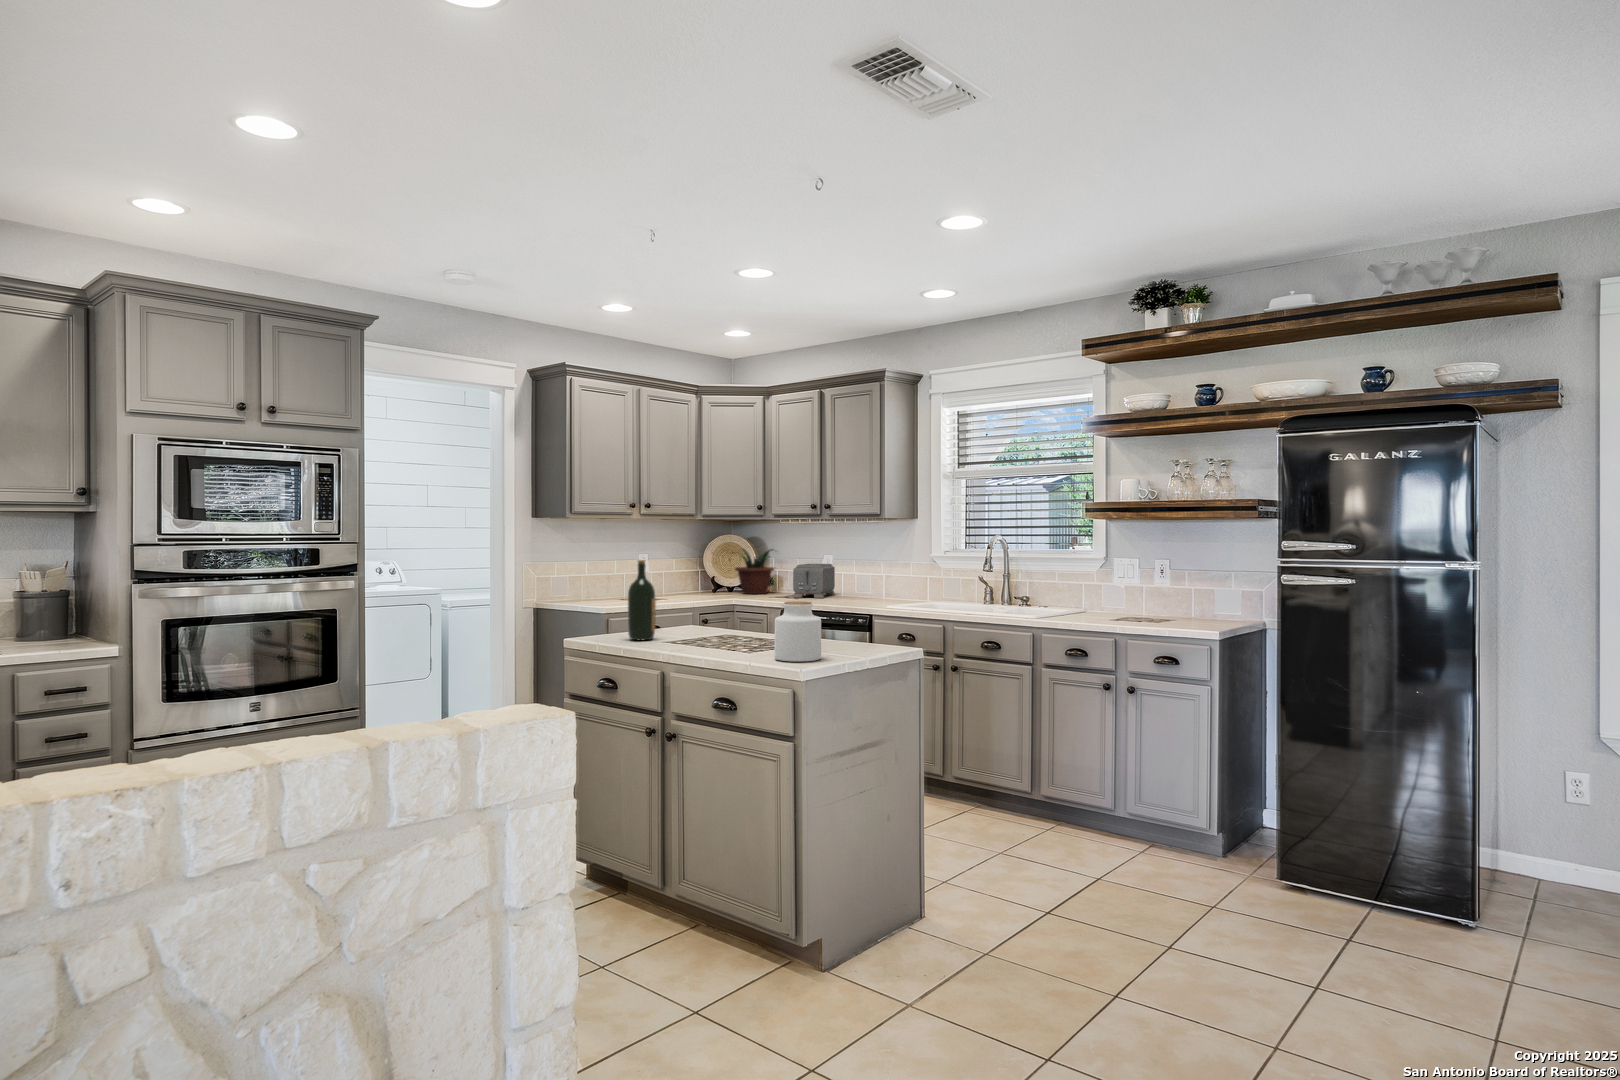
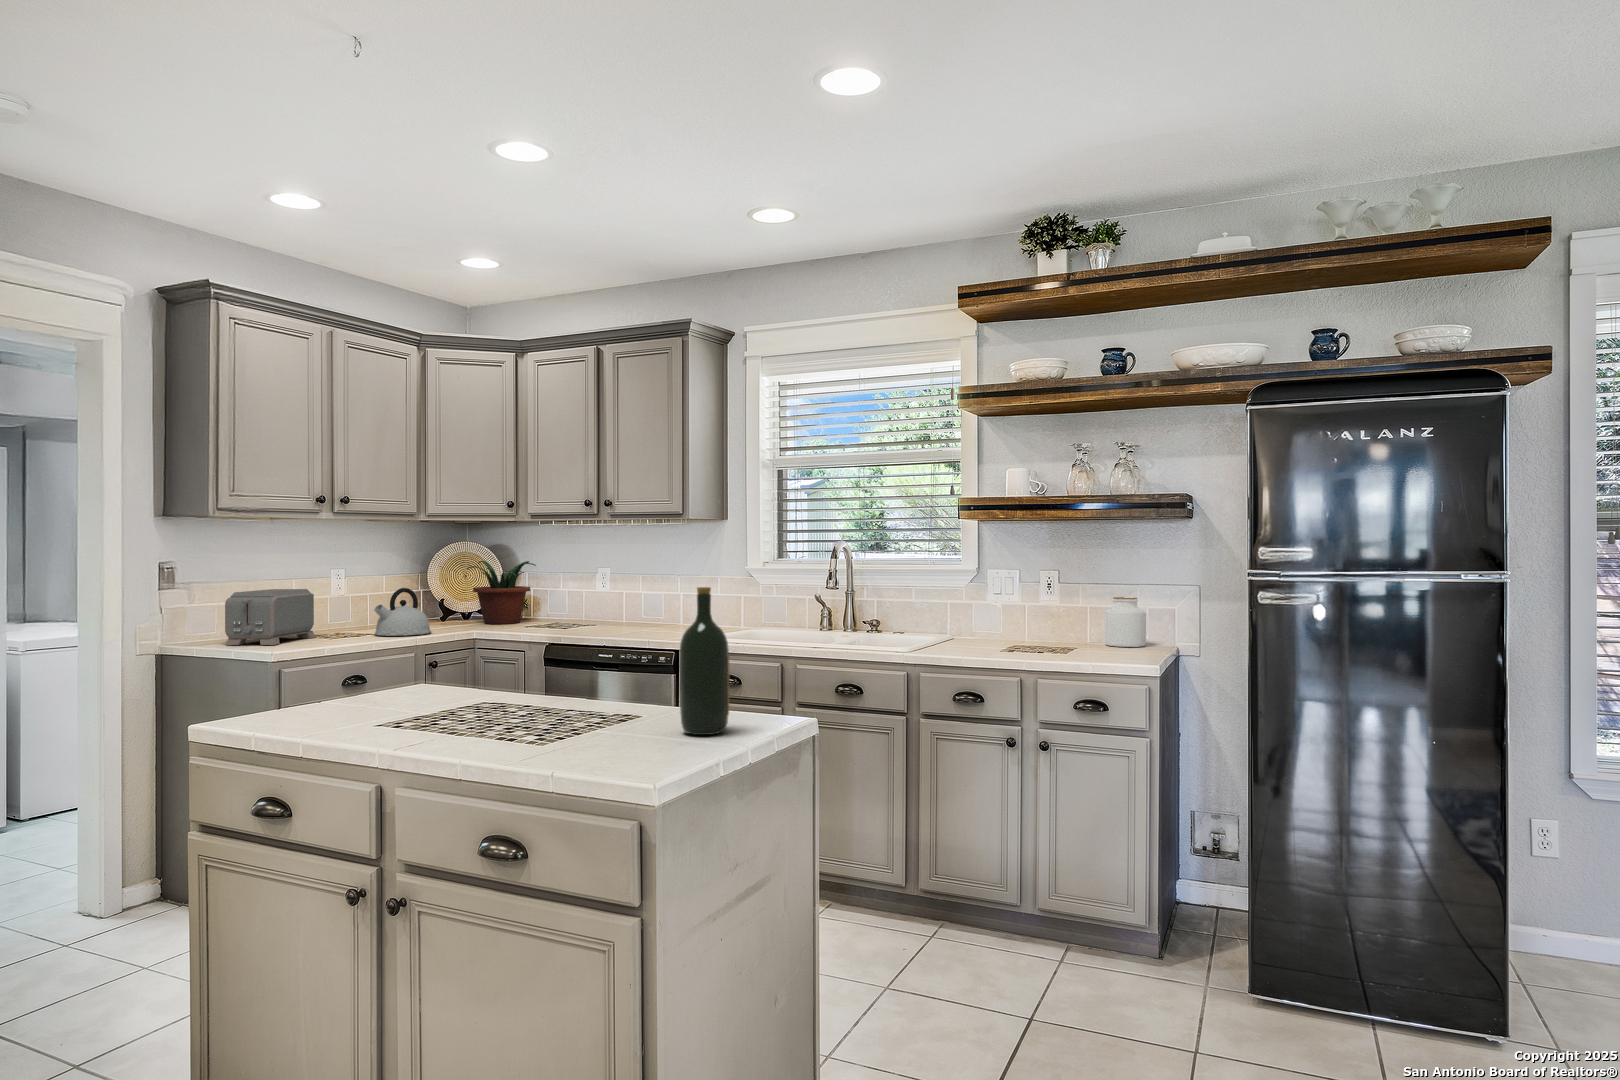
wine bottle: present [628,560,656,641] -> present [680,587,730,735]
toaster: present [793,564,835,598] -> present [225,589,316,645]
kettle: none [668,566,706,599] -> present [374,588,431,636]
jar: present [775,601,821,662] -> present [1105,597,1146,647]

